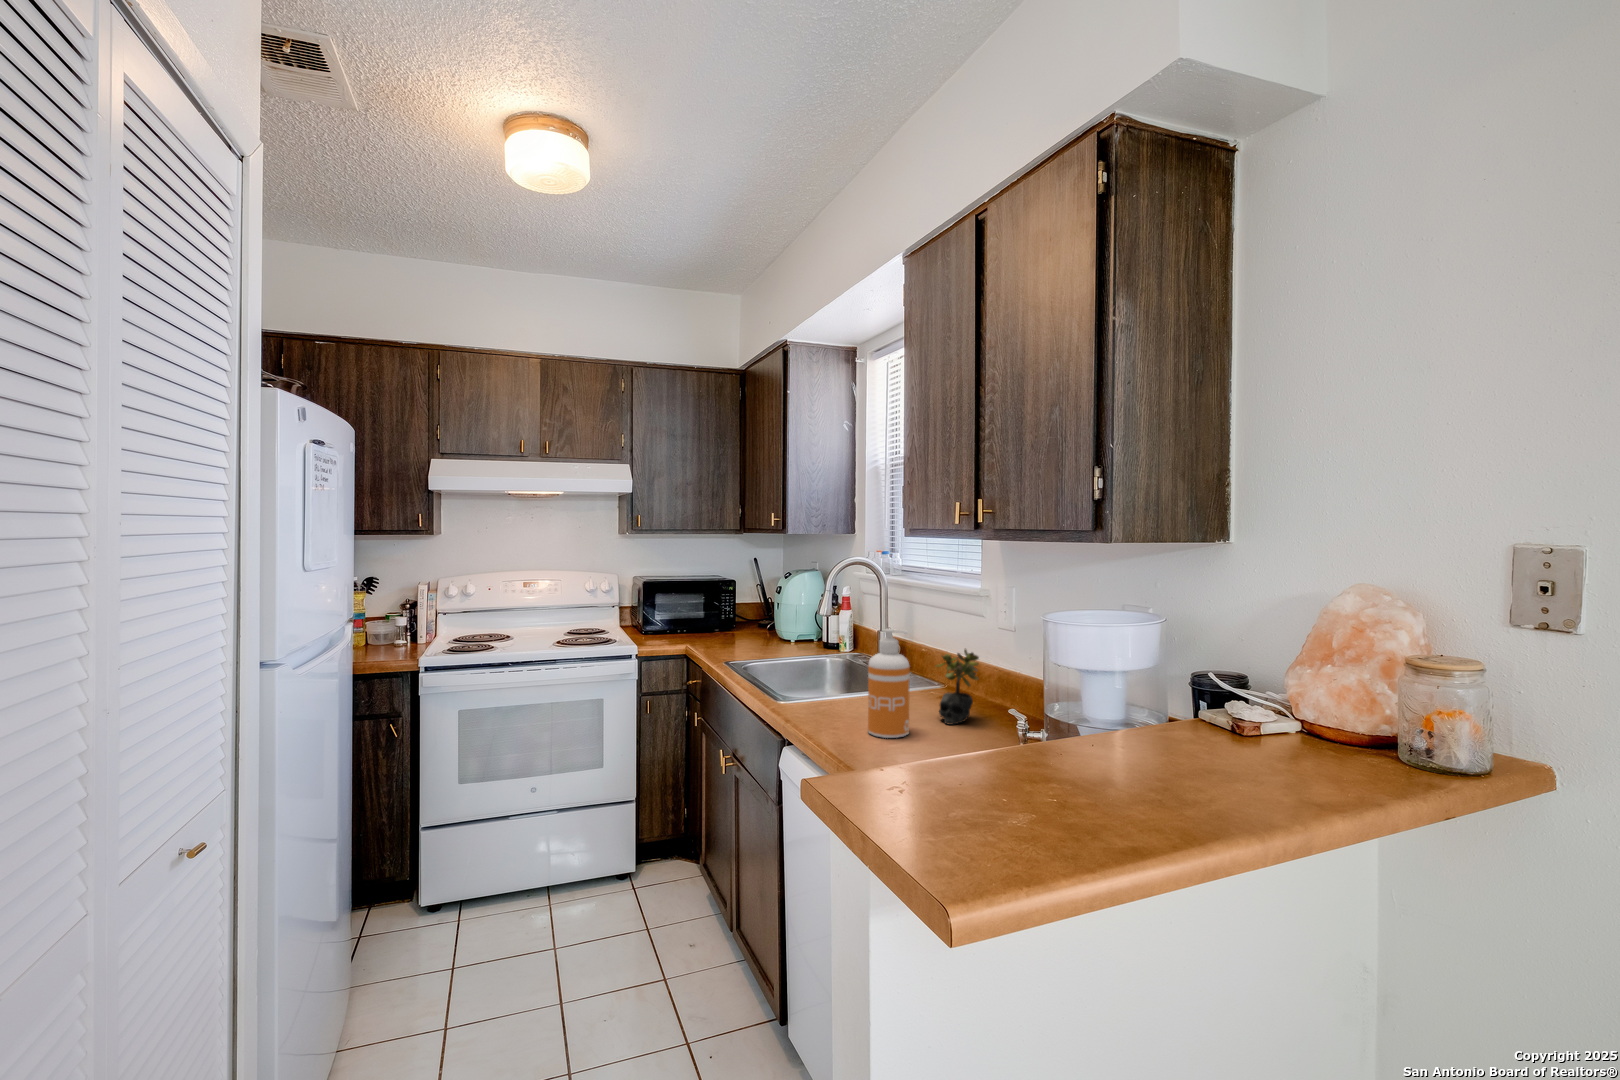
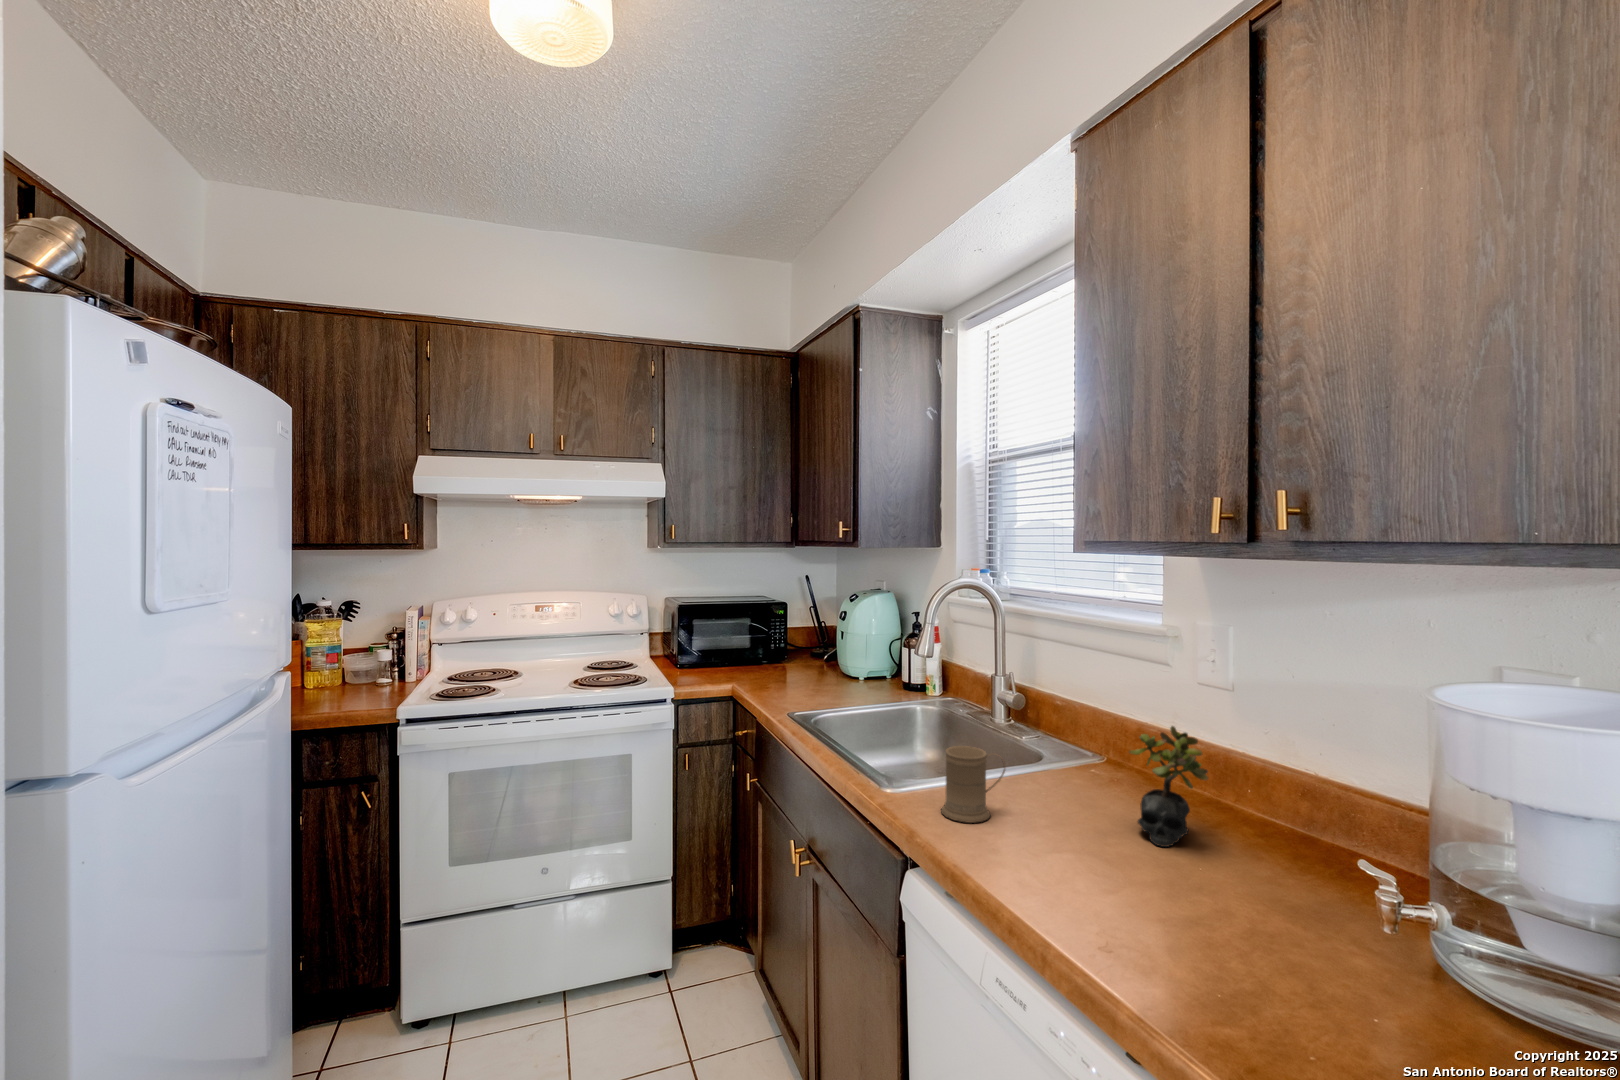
soap dispenser: present [868,629,910,738] -> none [1047,705,1117,882]
mug: none [812,666,857,715] -> present [941,746,1005,823]

